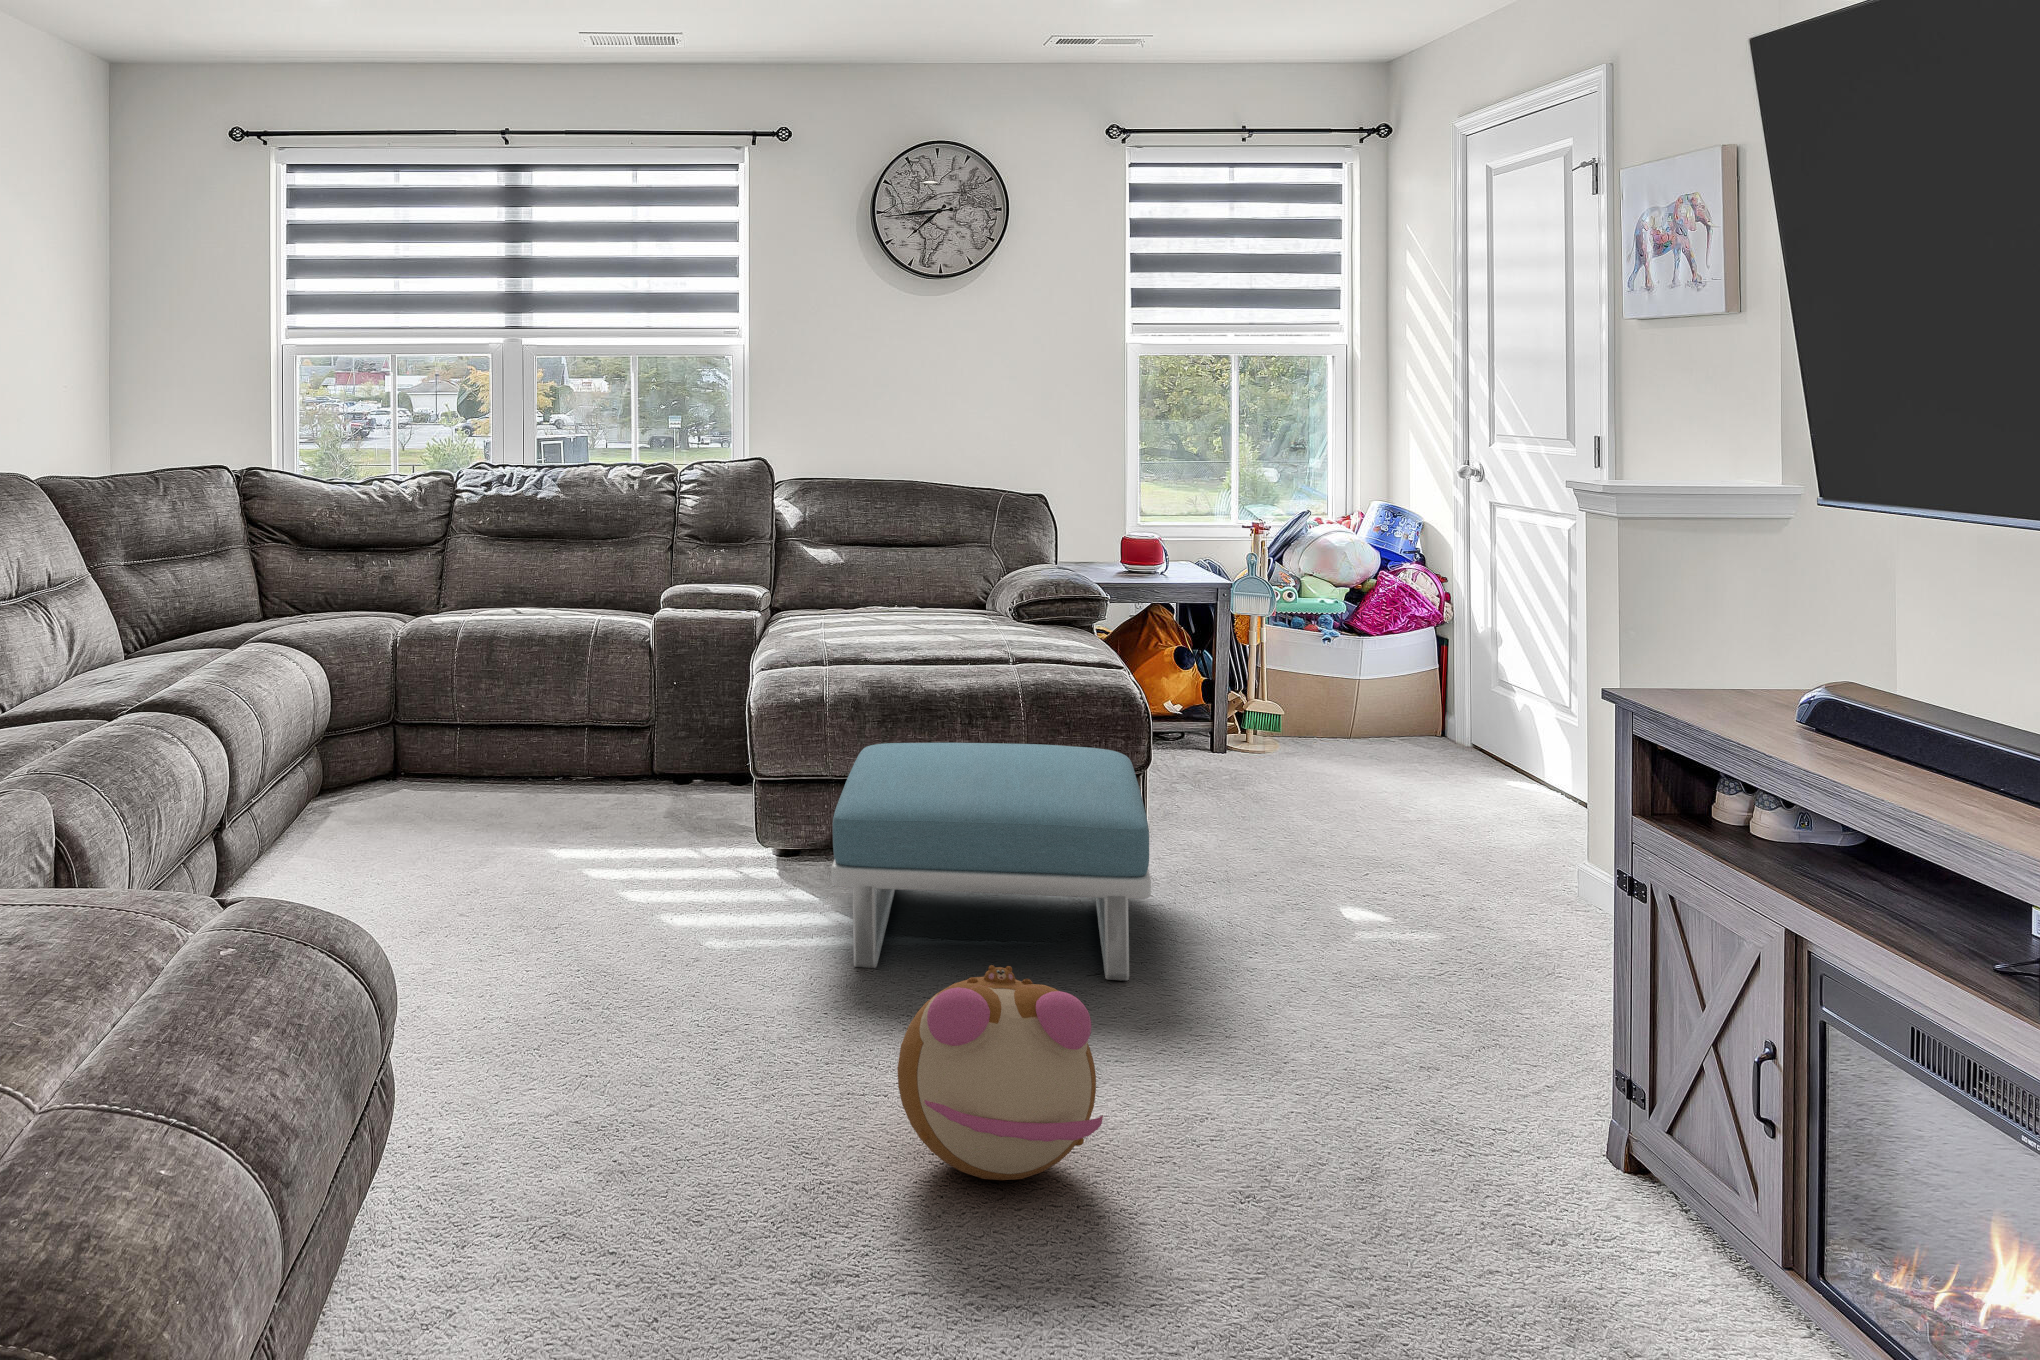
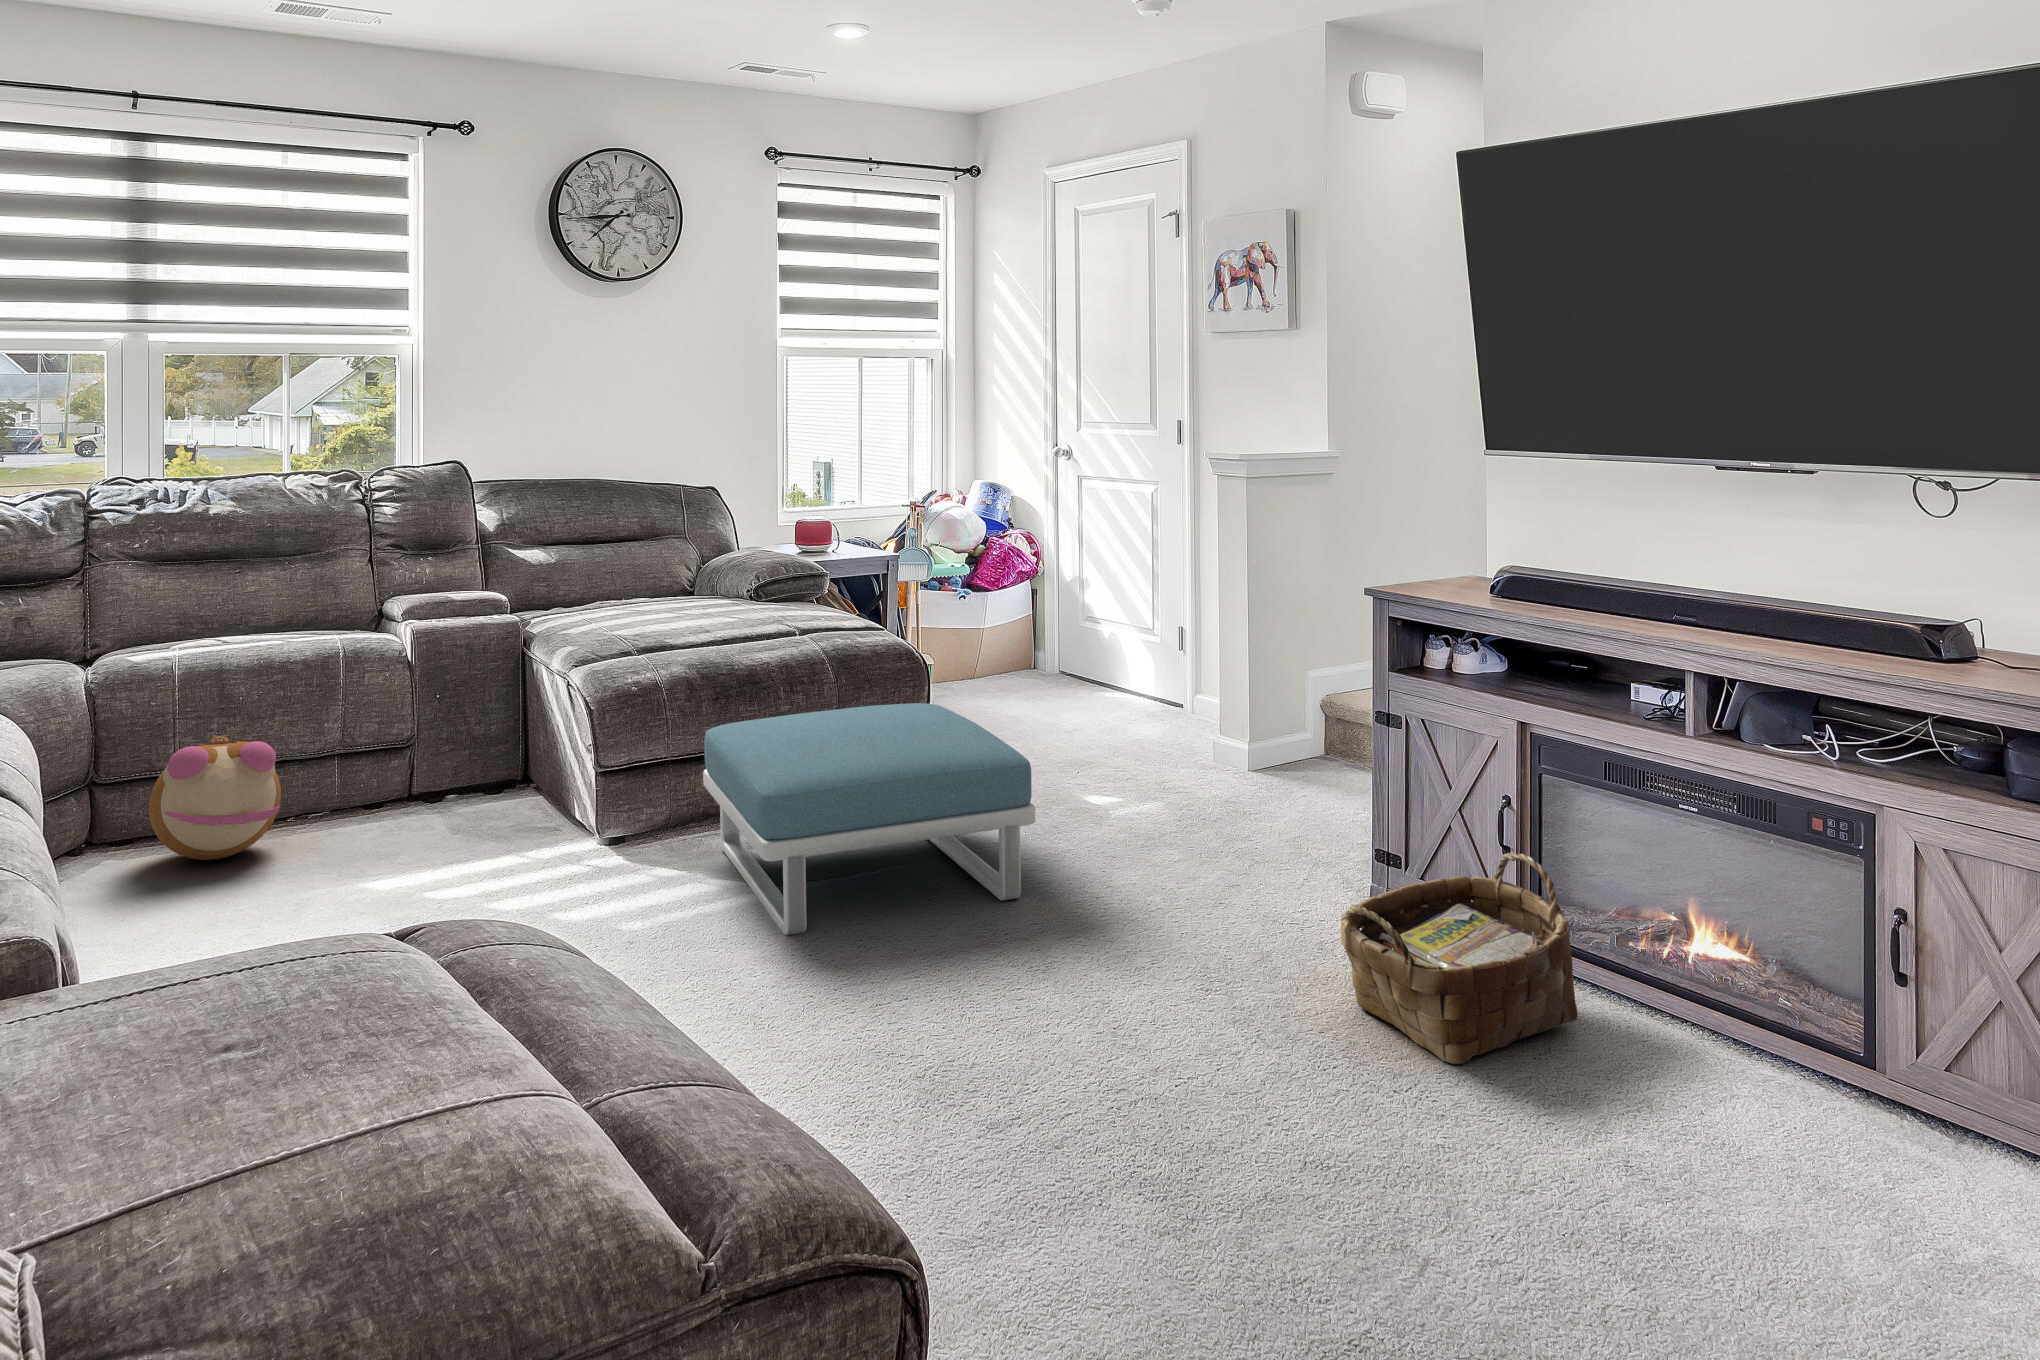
plush toy: present [897,965,1103,1180] -> present [149,735,281,860]
woven basket: none [1359,1038,1686,1287] -> present [1341,853,1577,1064]

